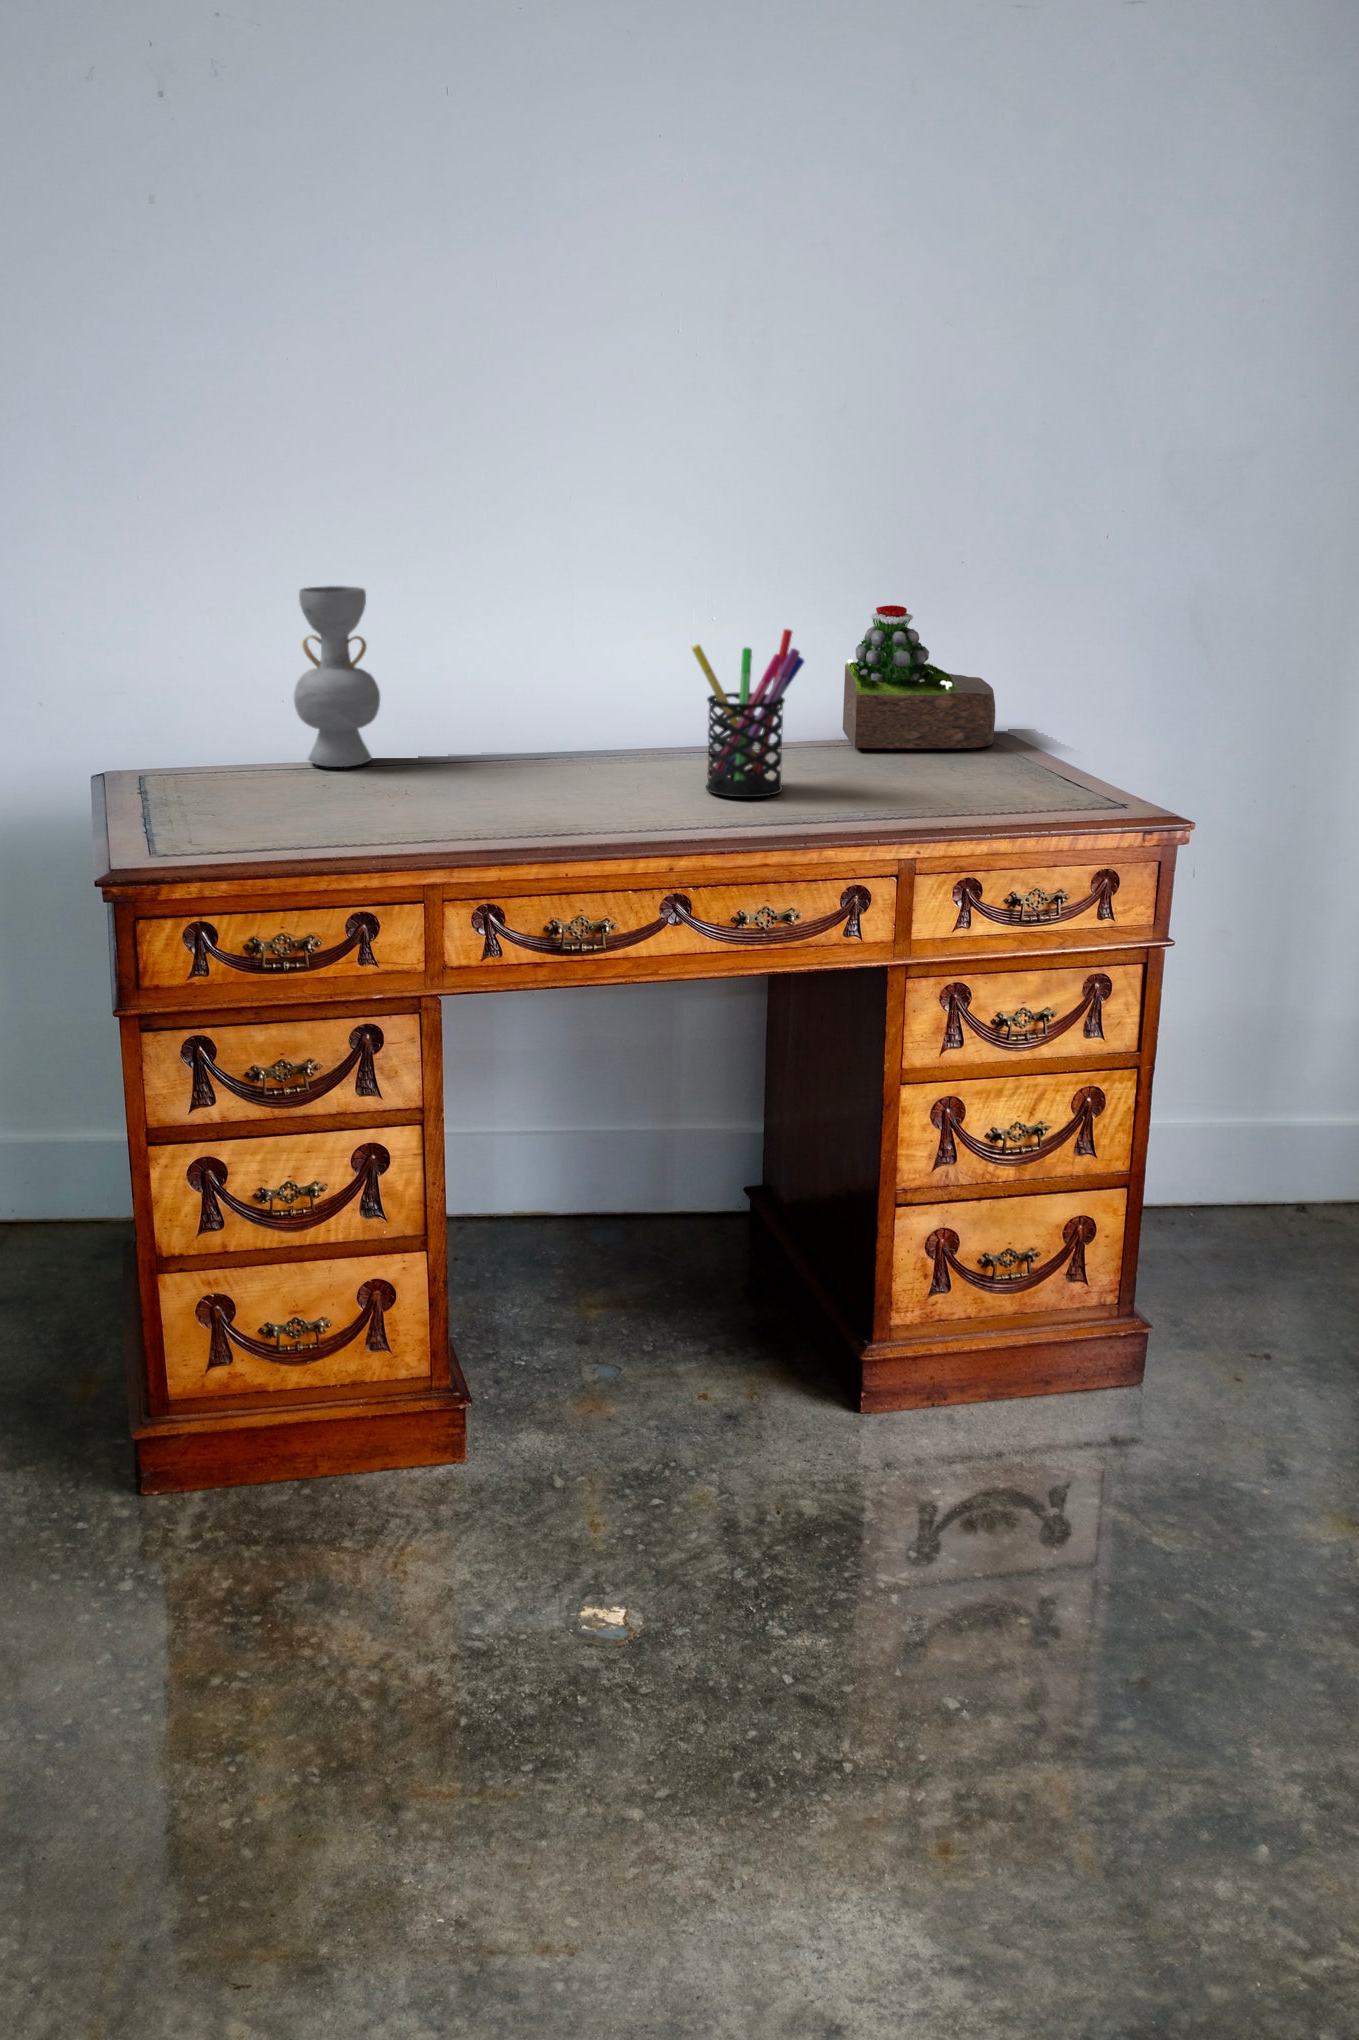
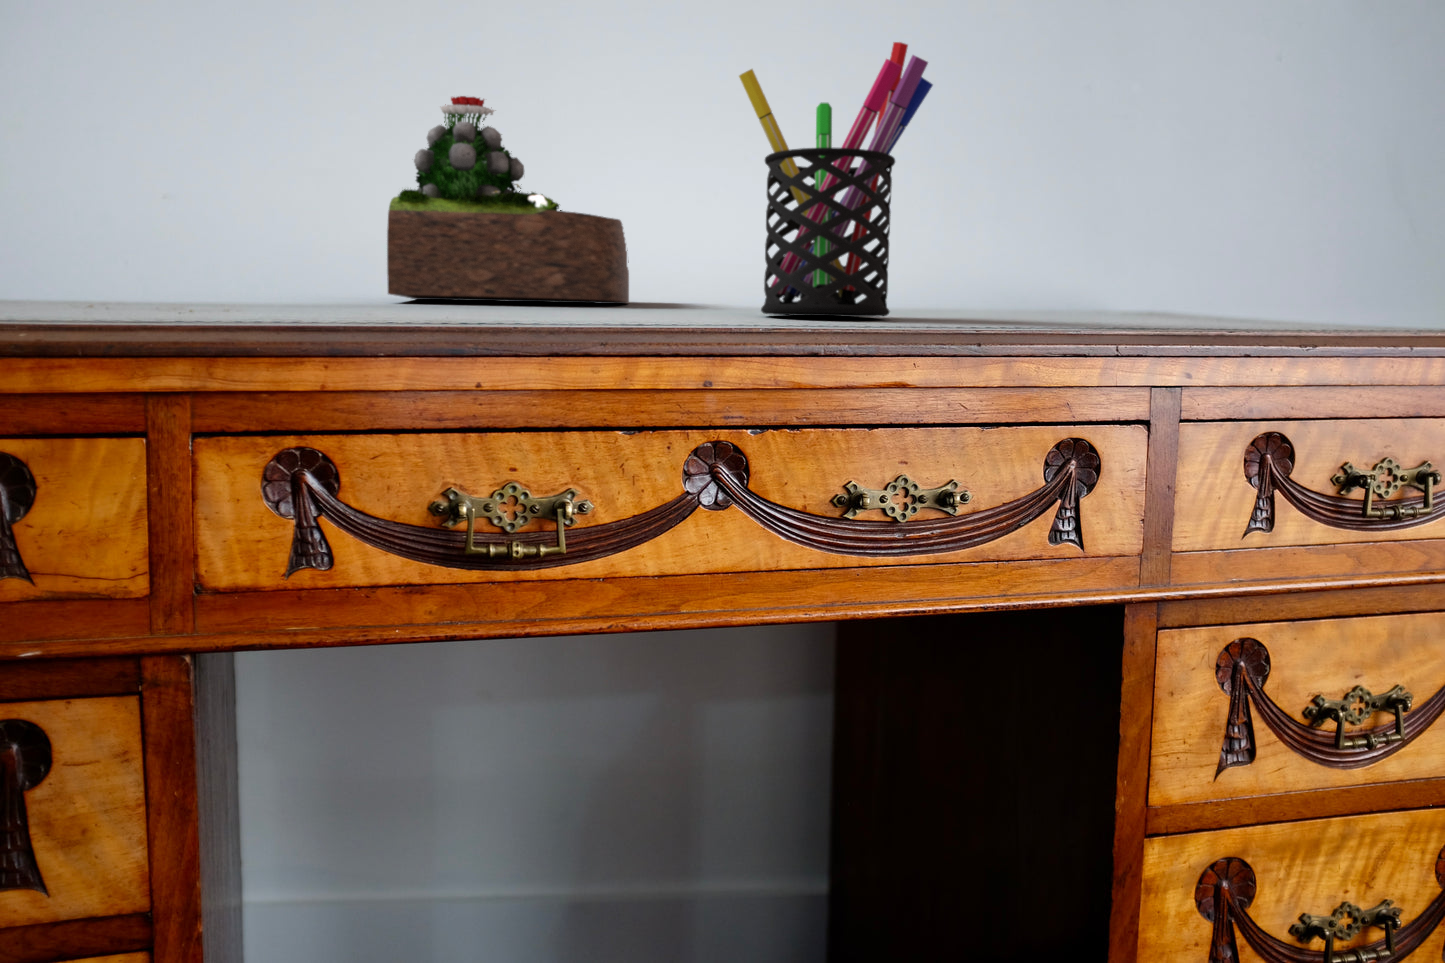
decorative vase: present [294,586,380,767] -> none [108,10,255,298]
succulent plant: present [843,605,995,748] -> present [387,96,629,304]

